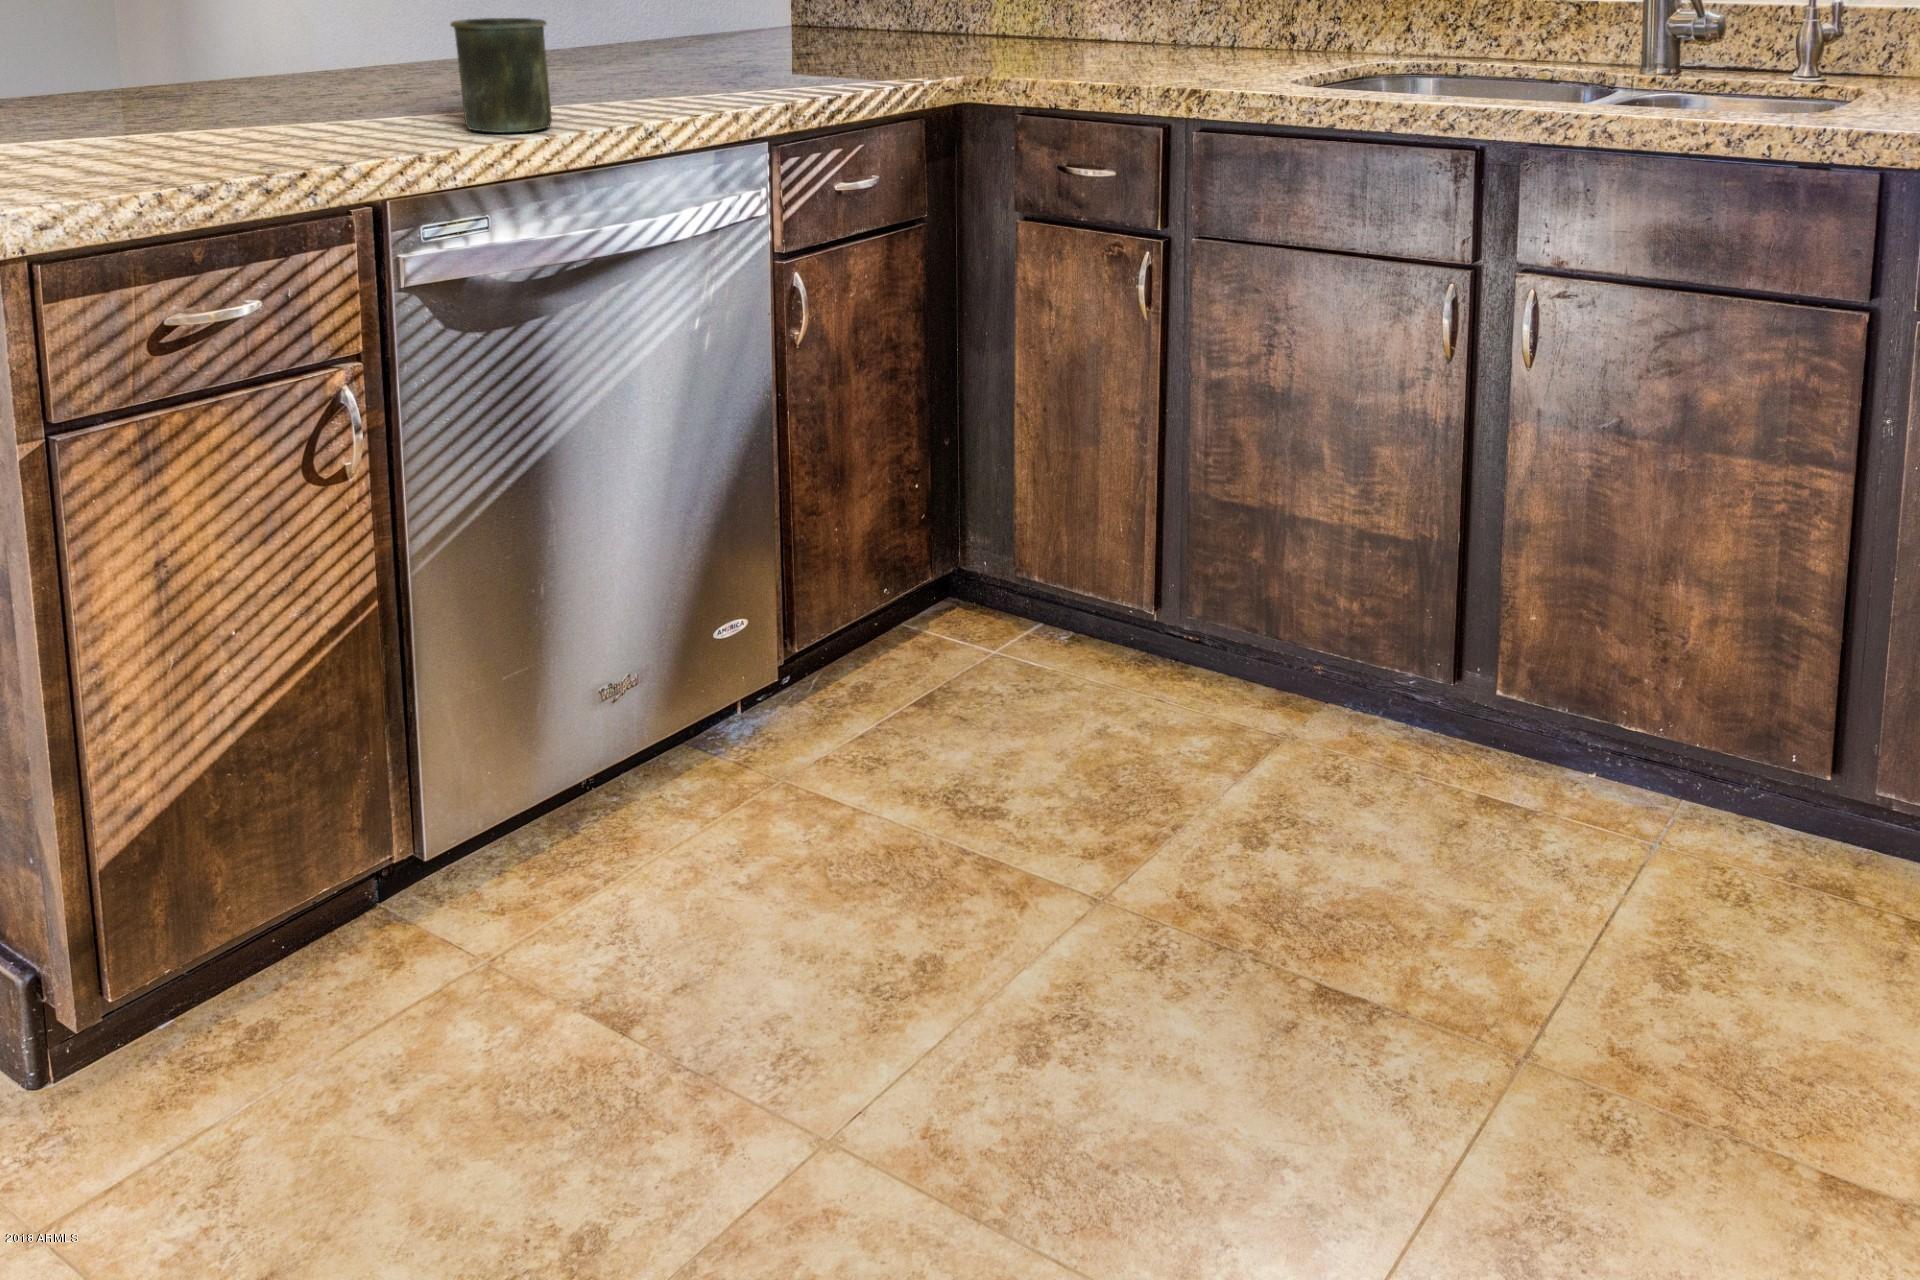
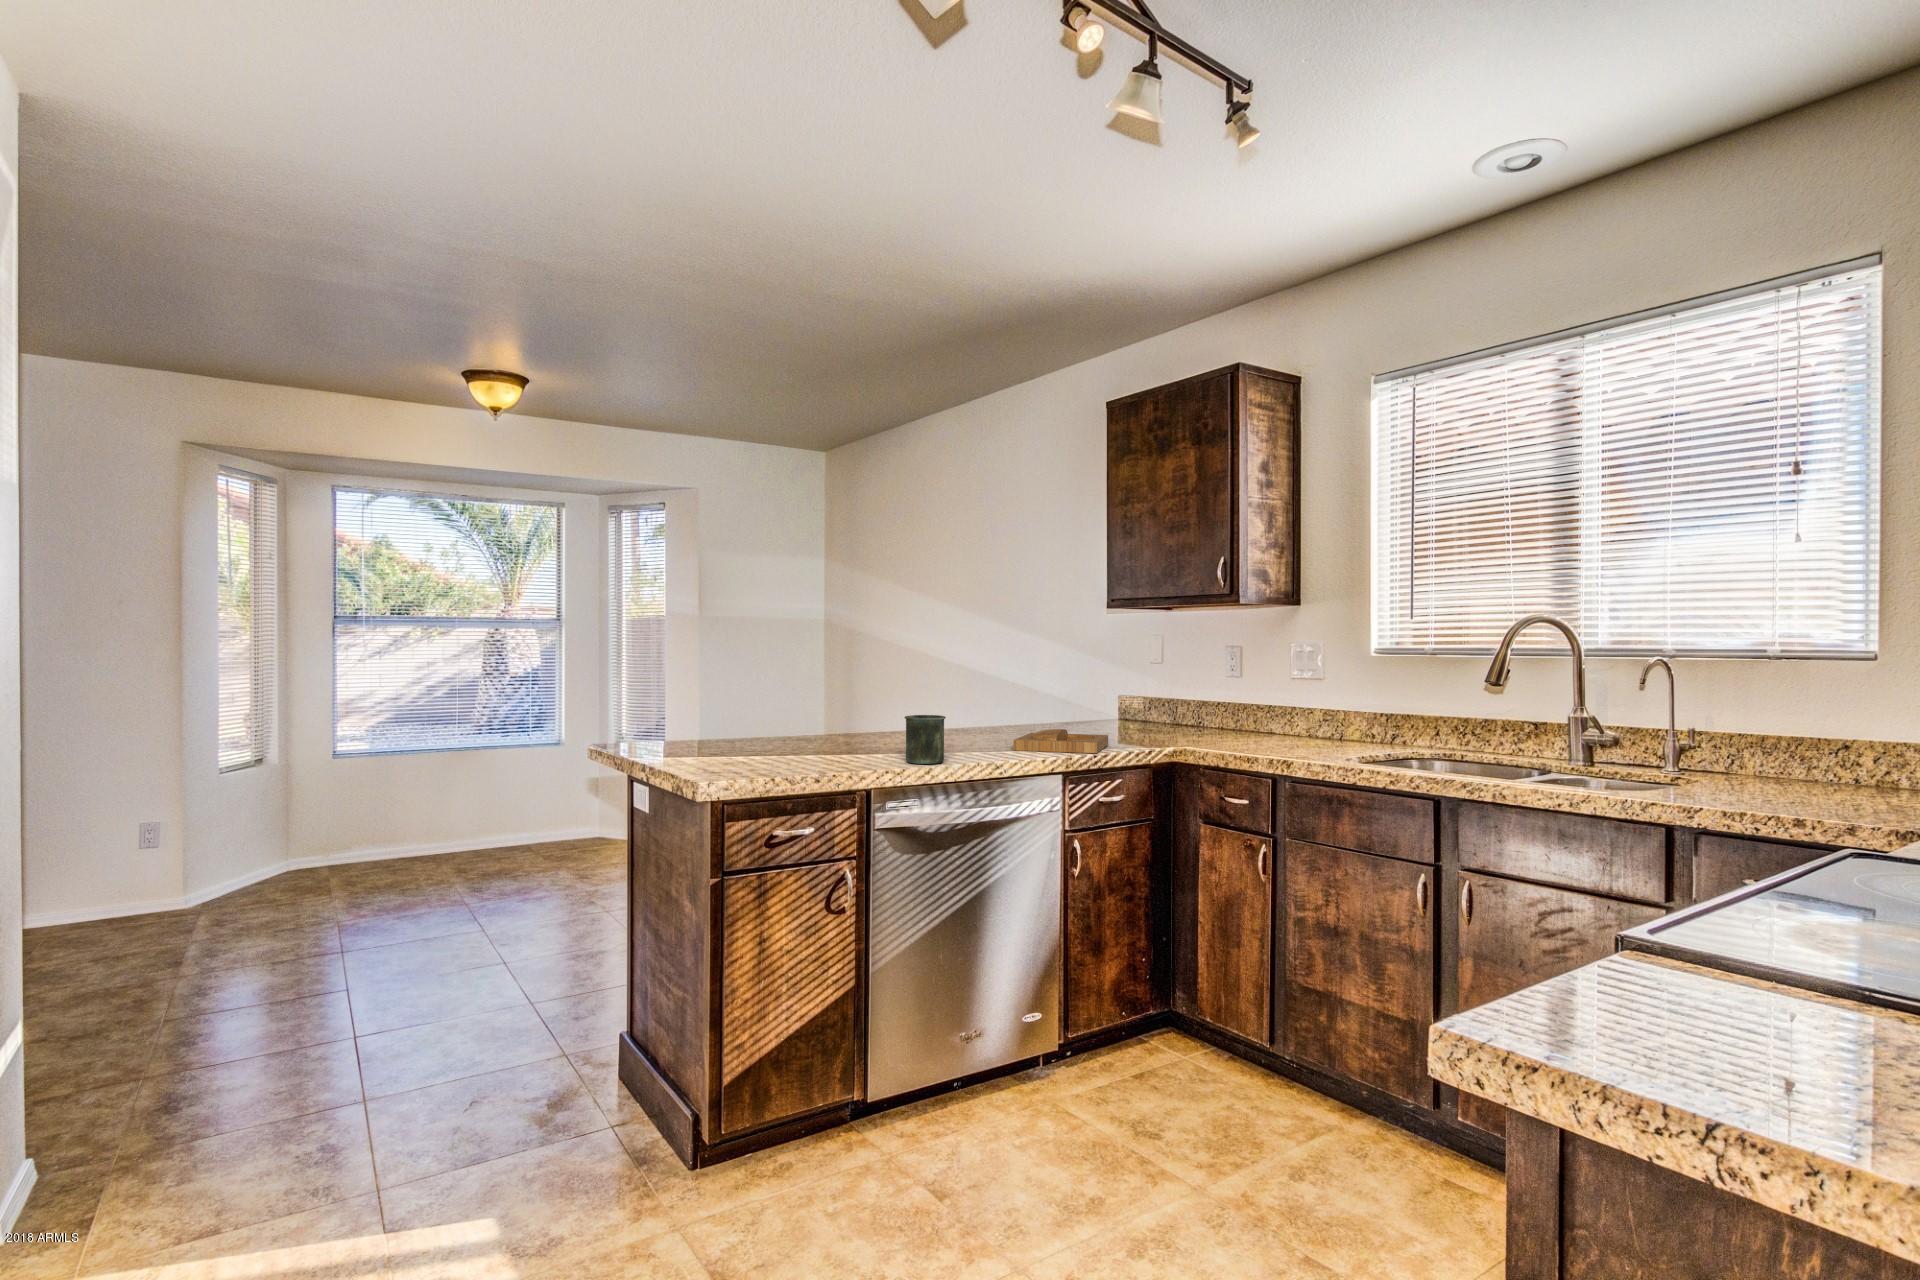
tray: none [653,44,830,94] -> present [1013,729,1108,753]

